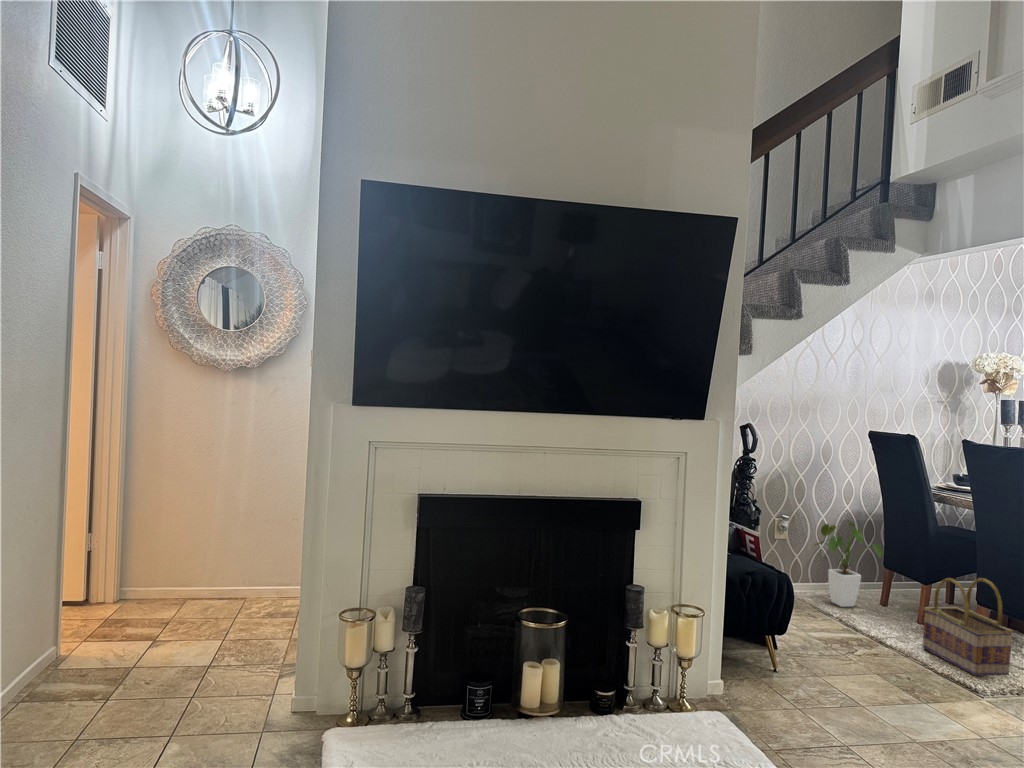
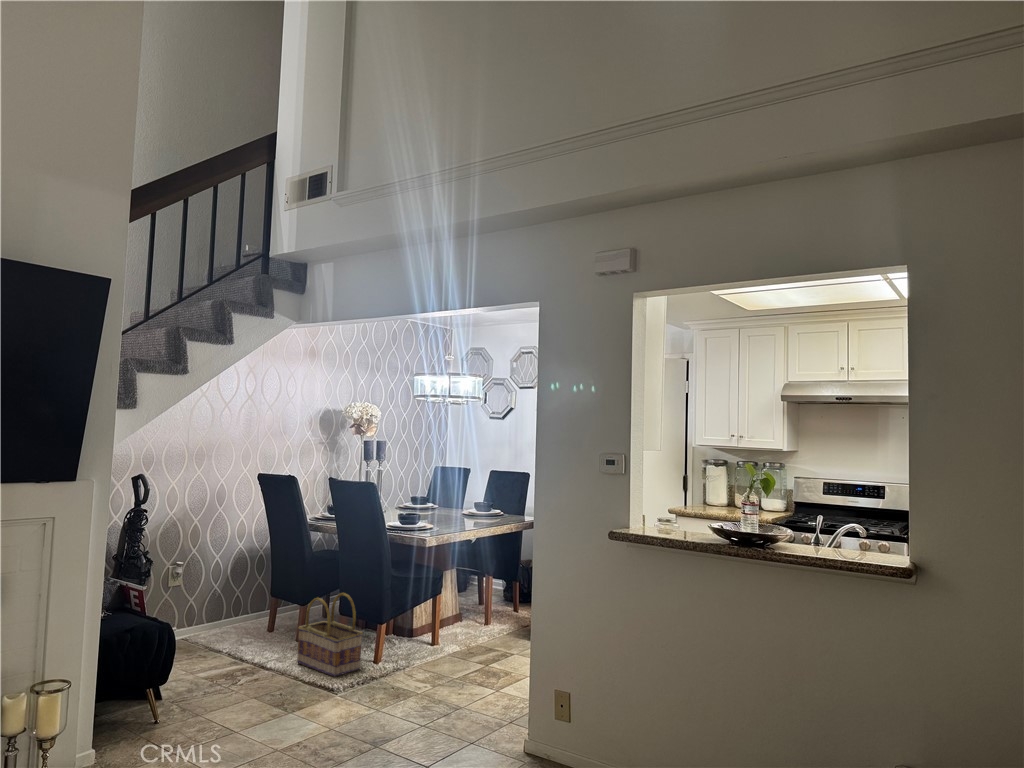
house plant: present [814,520,883,607] -> none [207,556,269,640]

